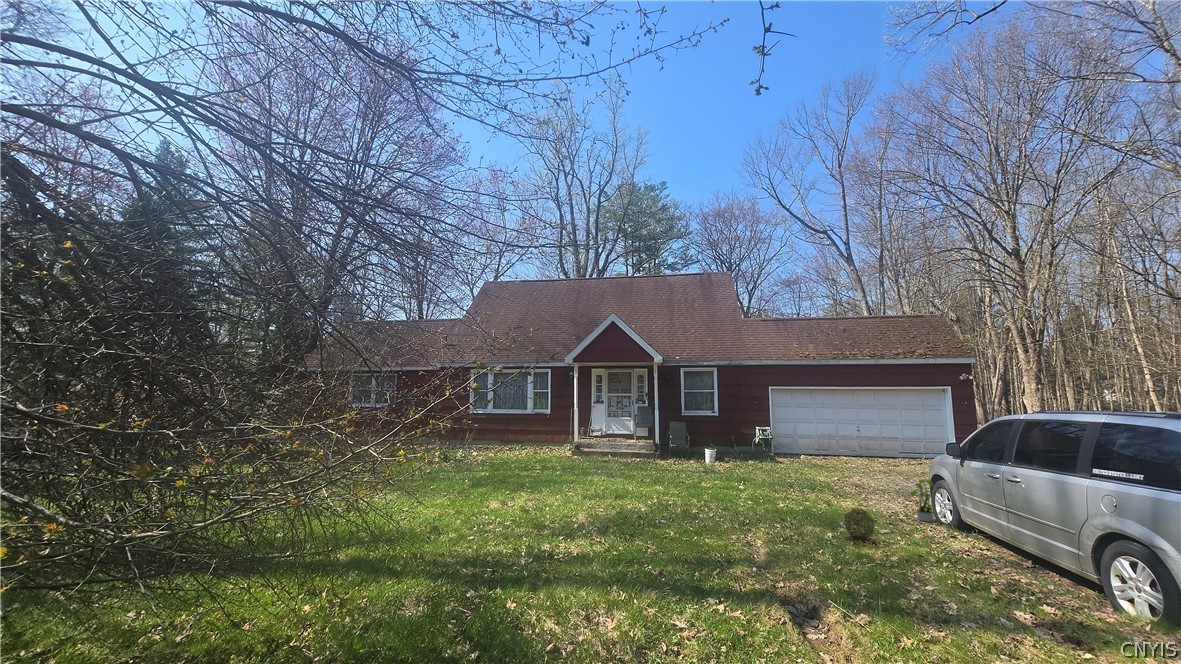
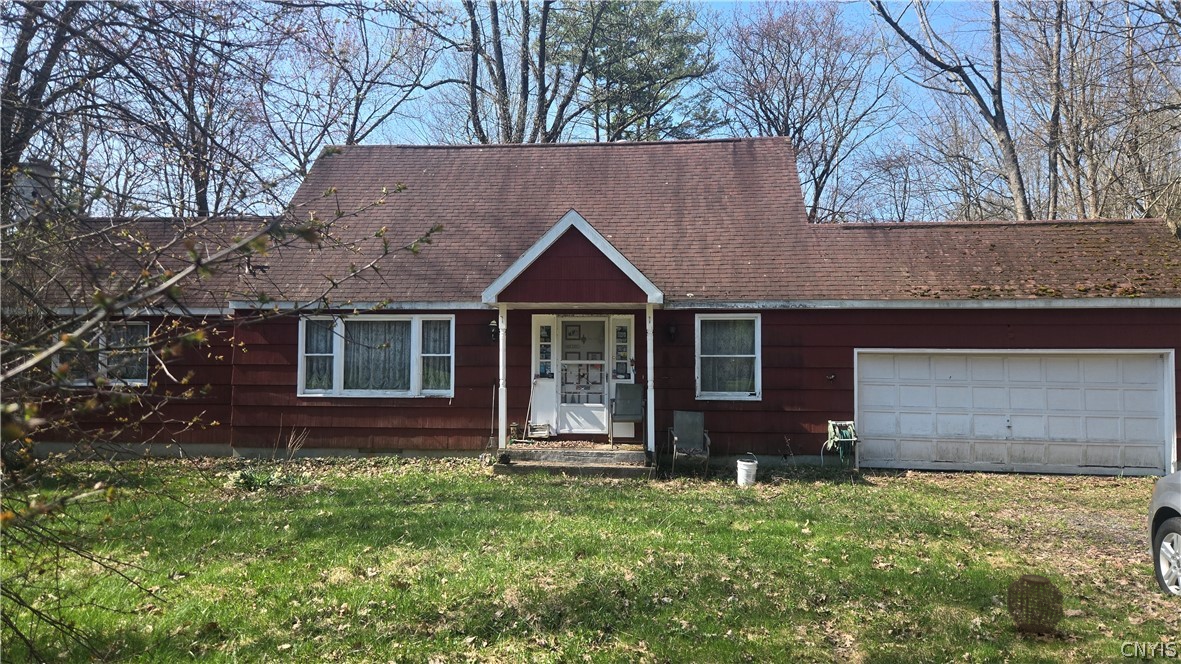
potted plant: present [908,479,939,522] -> none [1113,512,1173,592]

